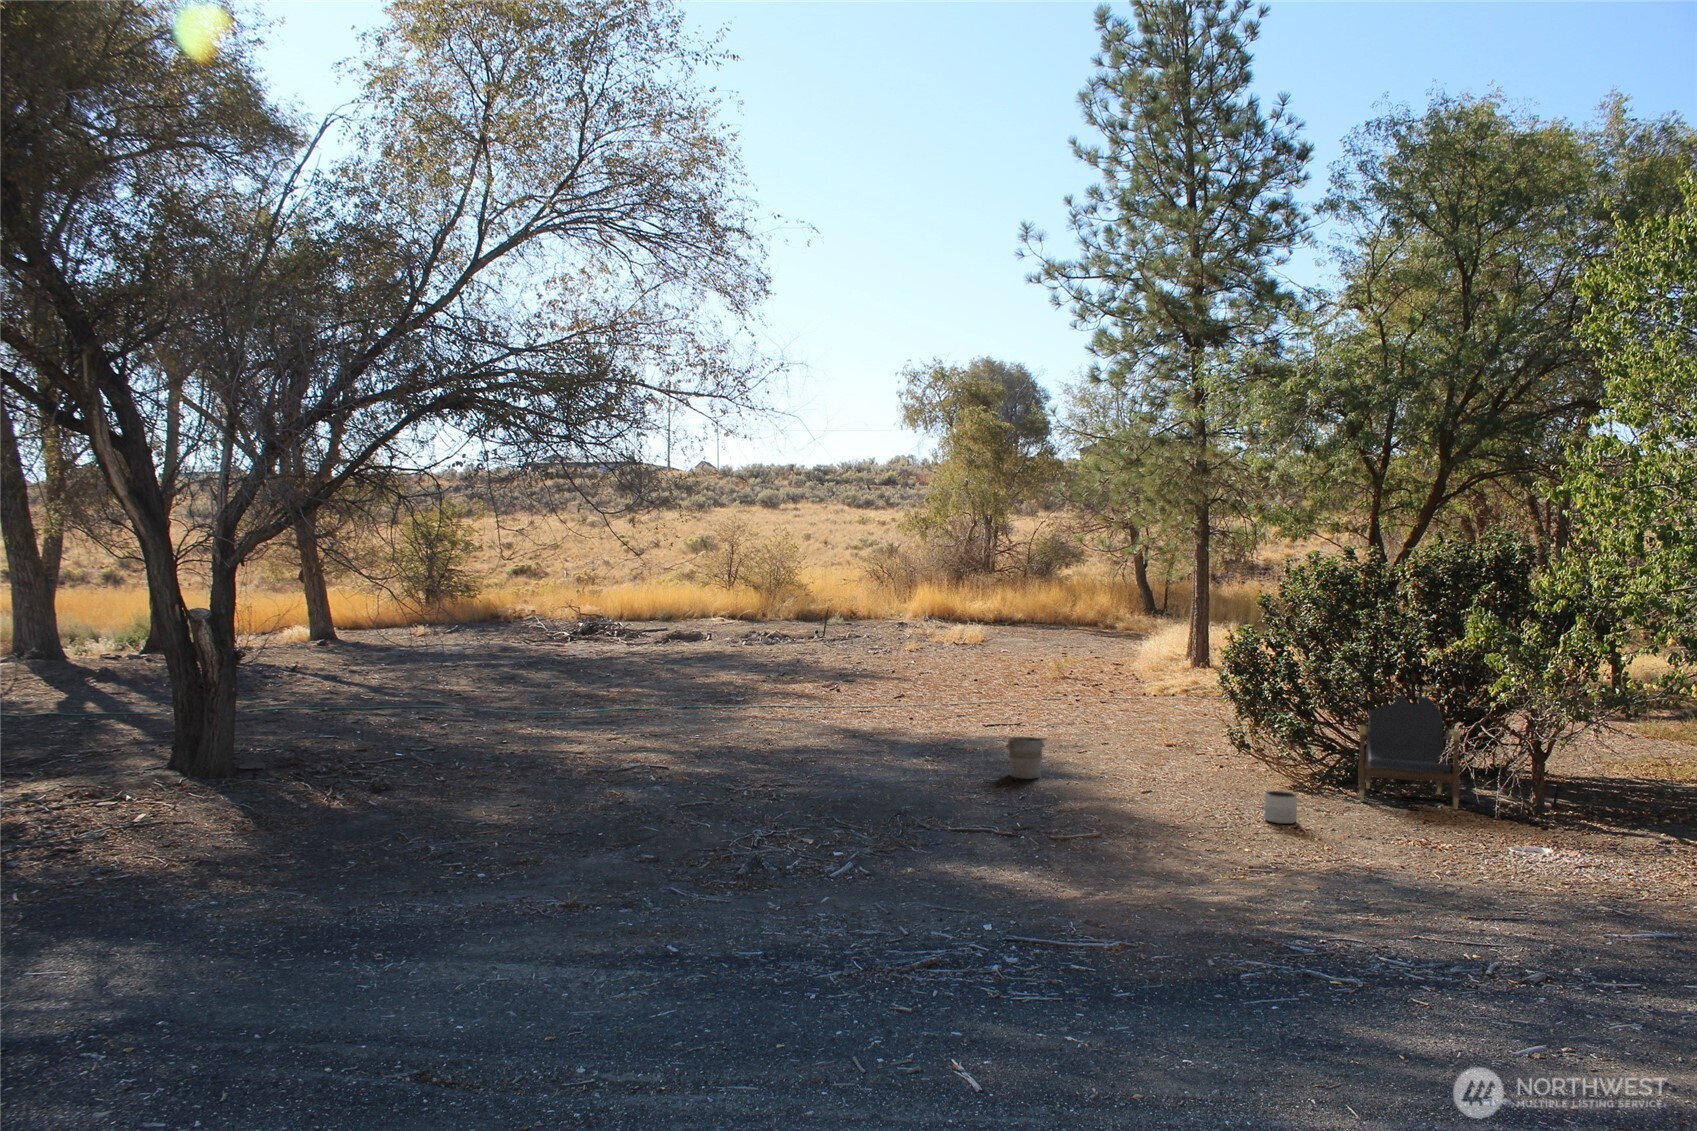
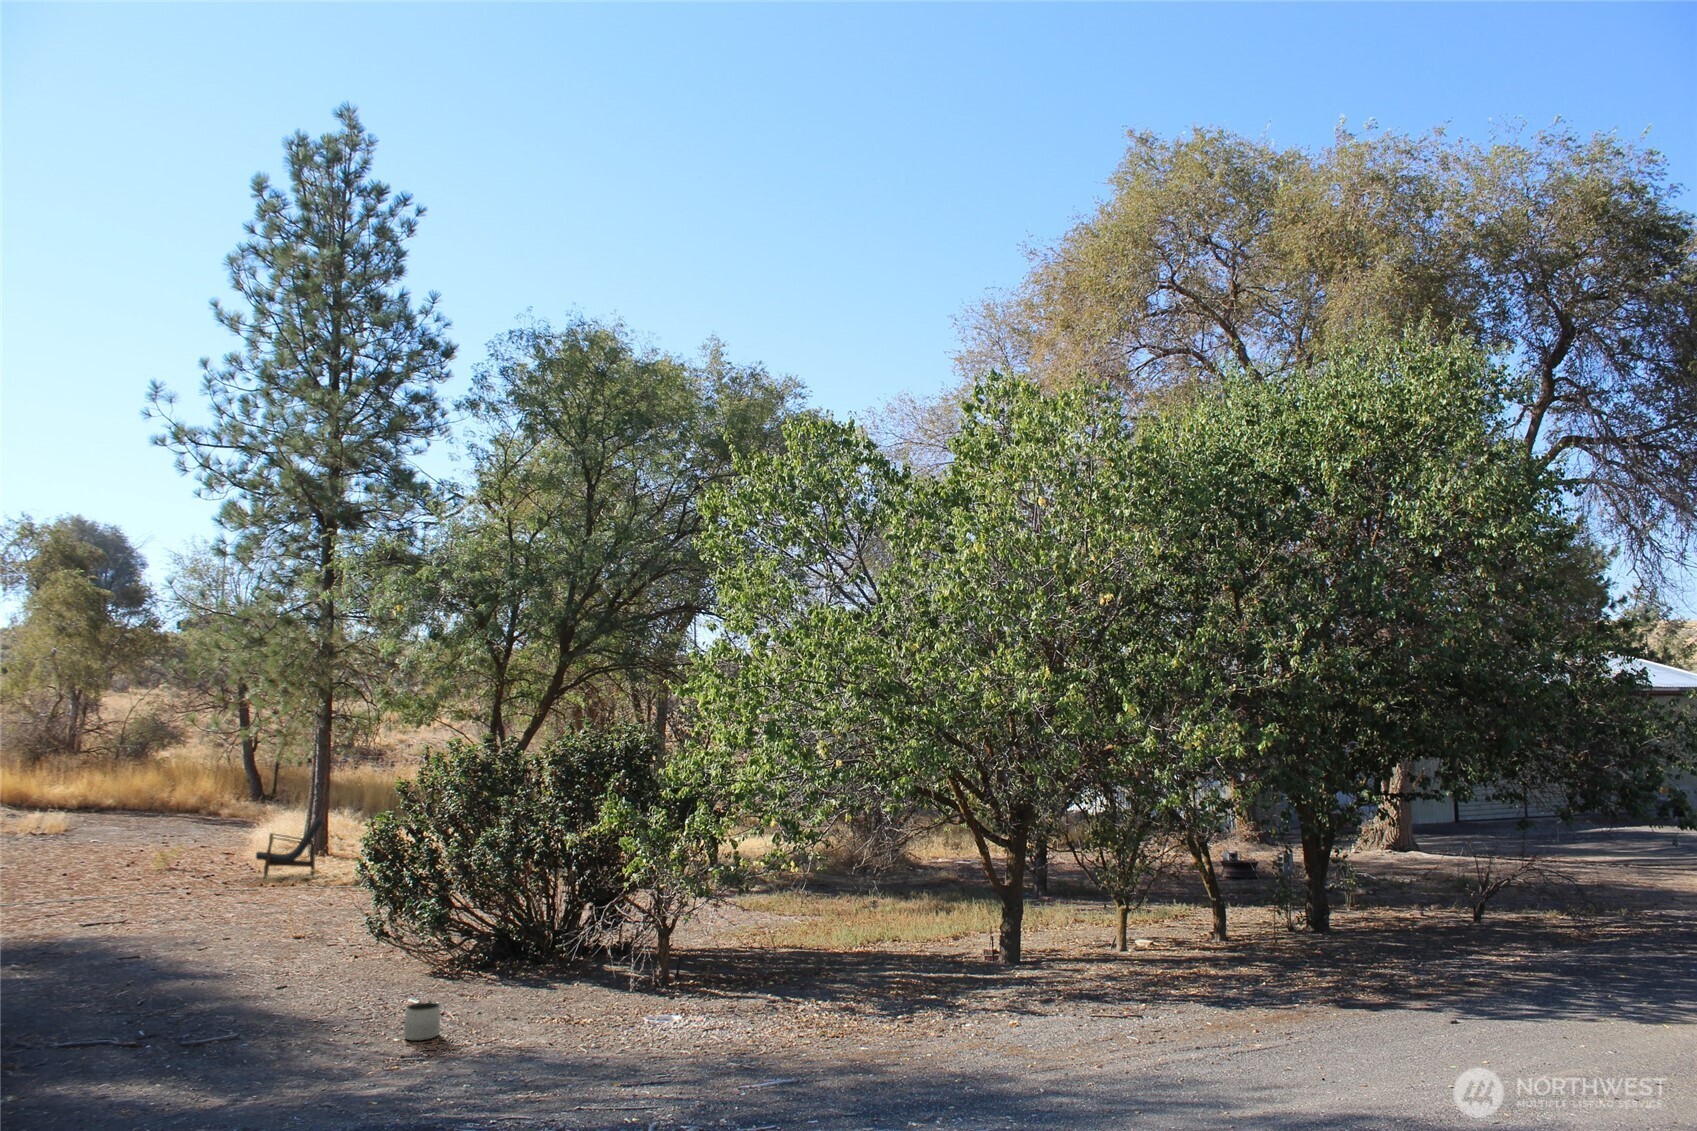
lounge chair: present [1359,696,1460,809] -> present [256,818,323,882]
bucket: present [1007,737,1046,779] -> none [66,980,129,1040]

